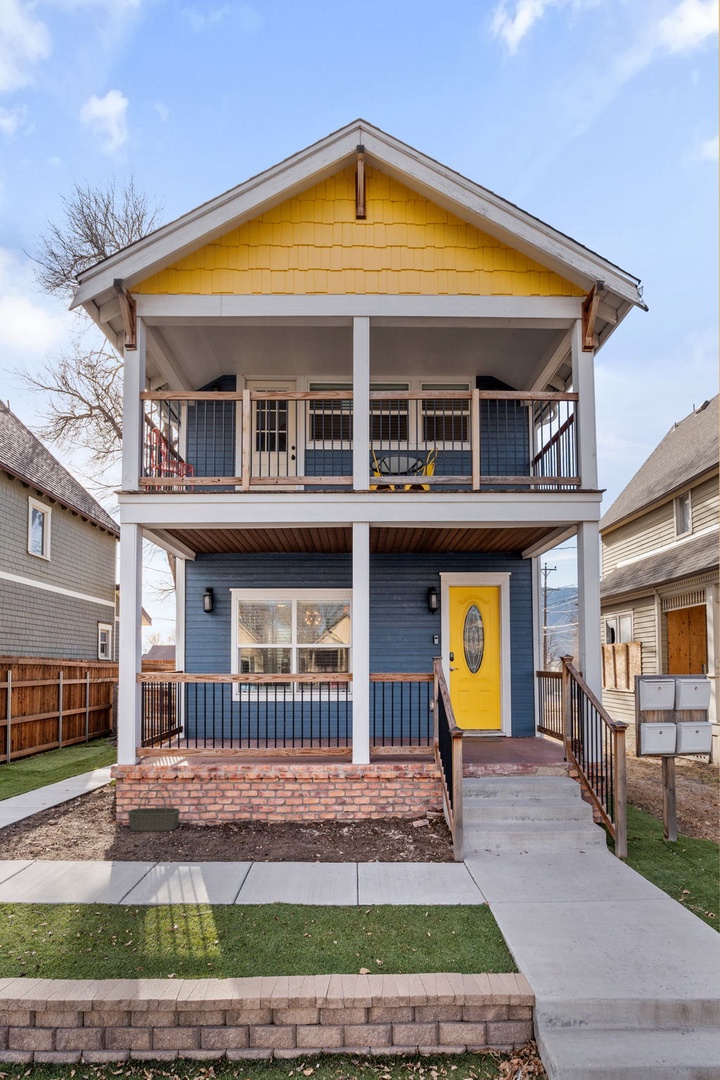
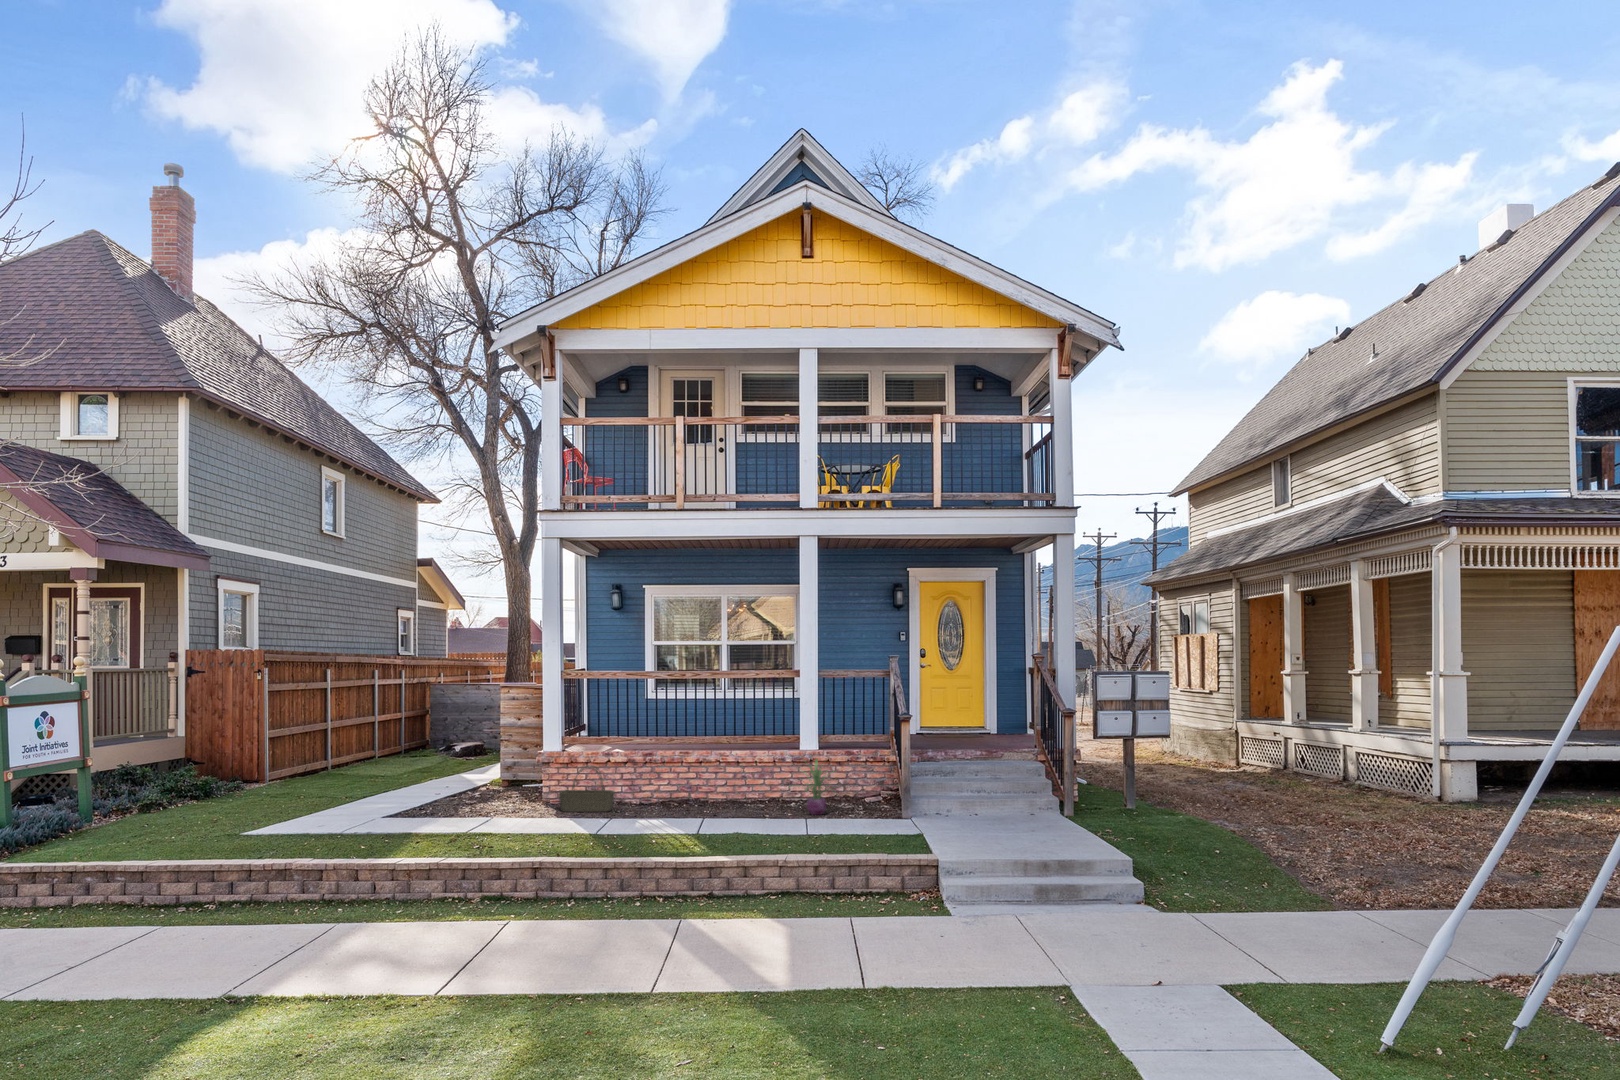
decorative plant: none [334,780,391,838] -> present [806,759,828,815]

